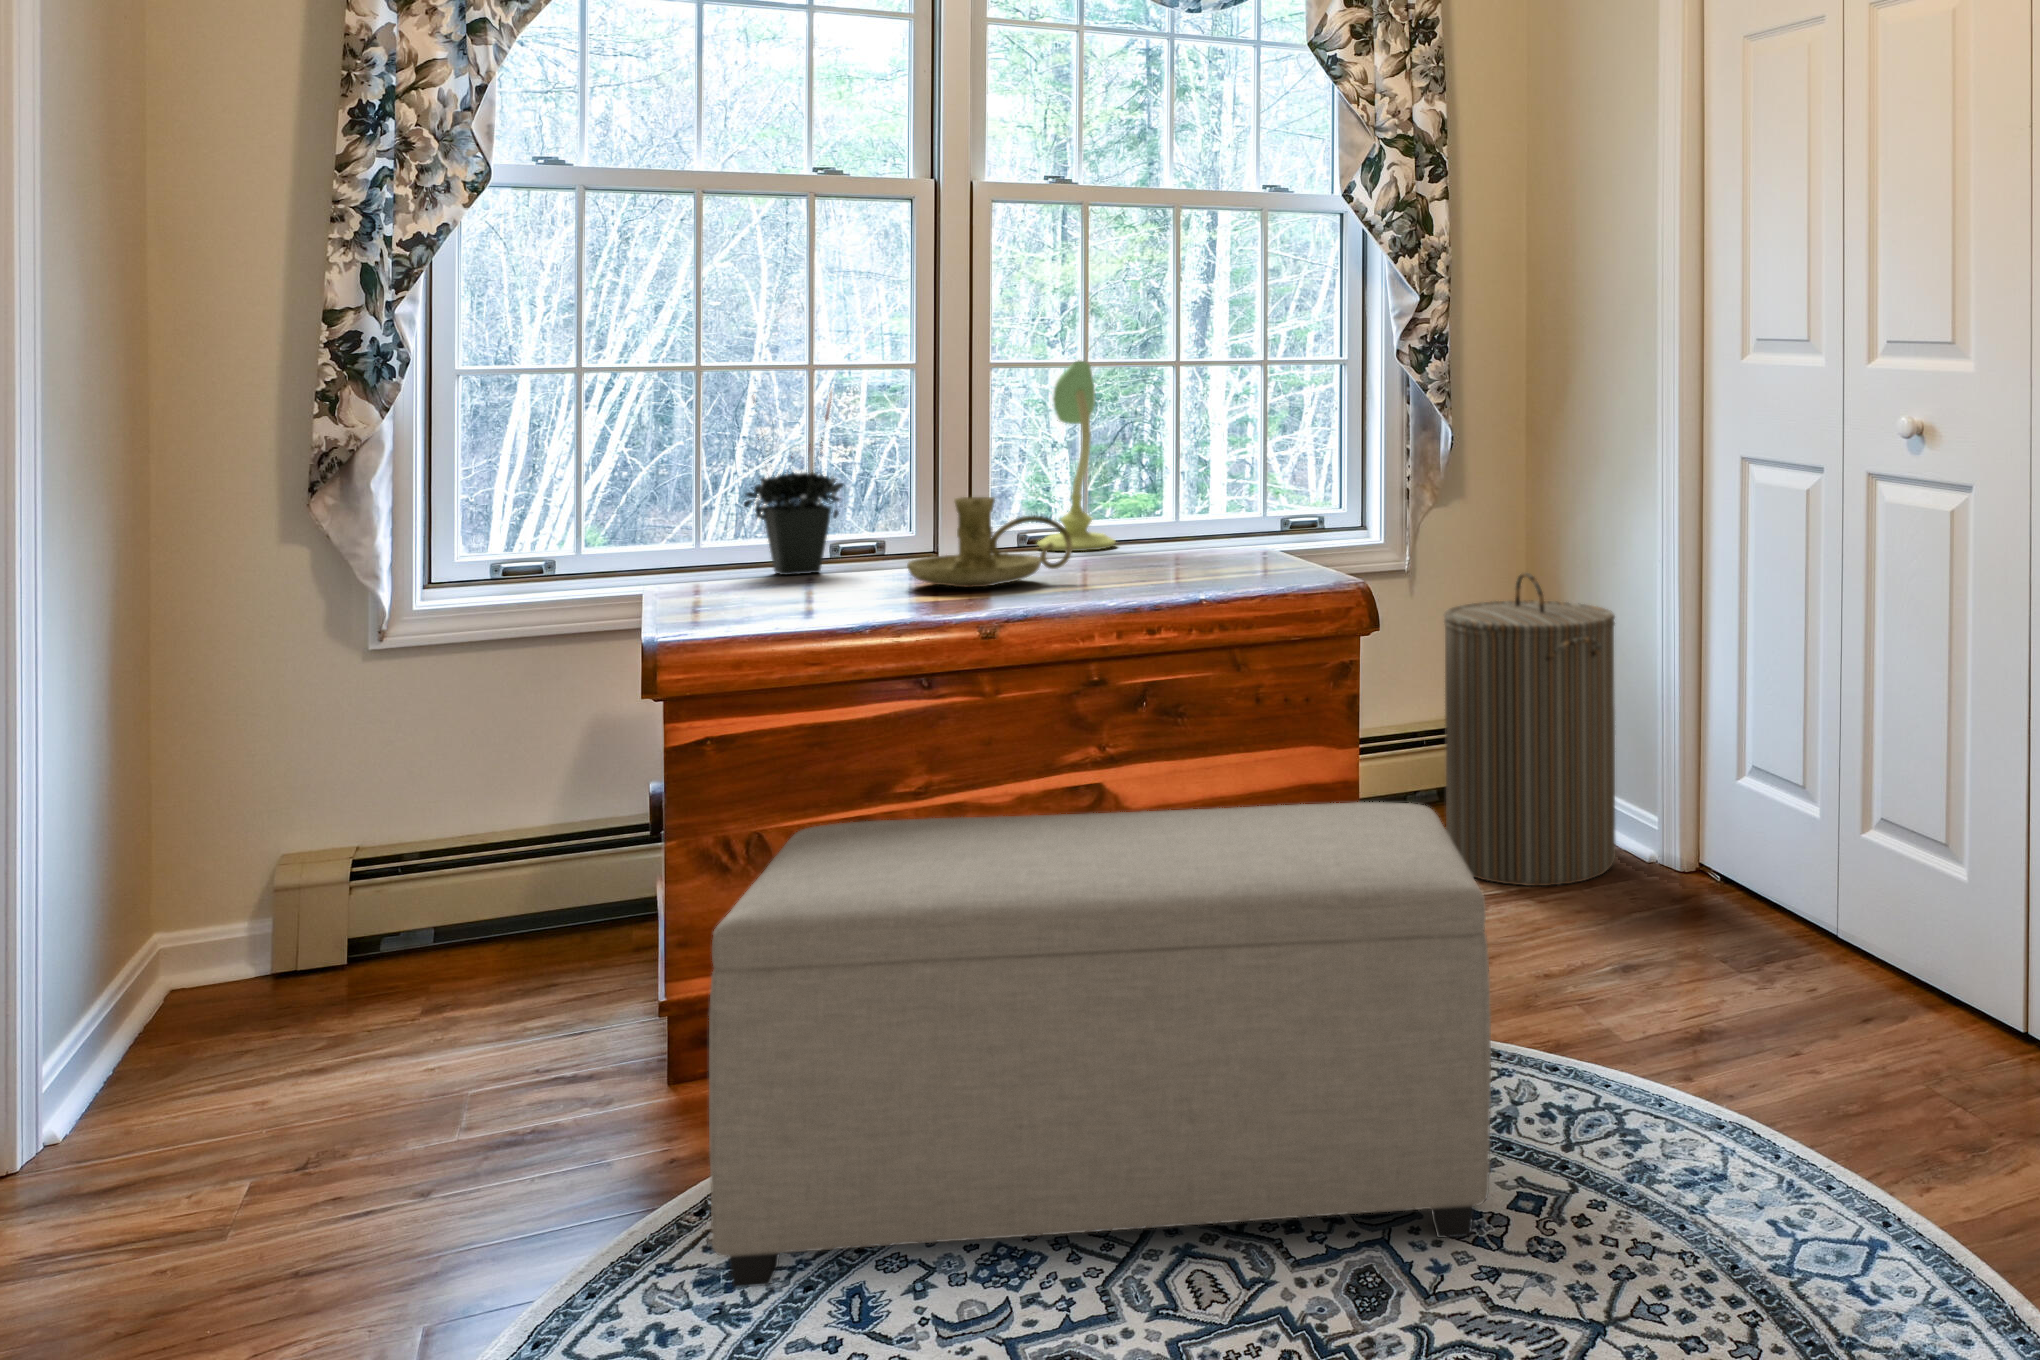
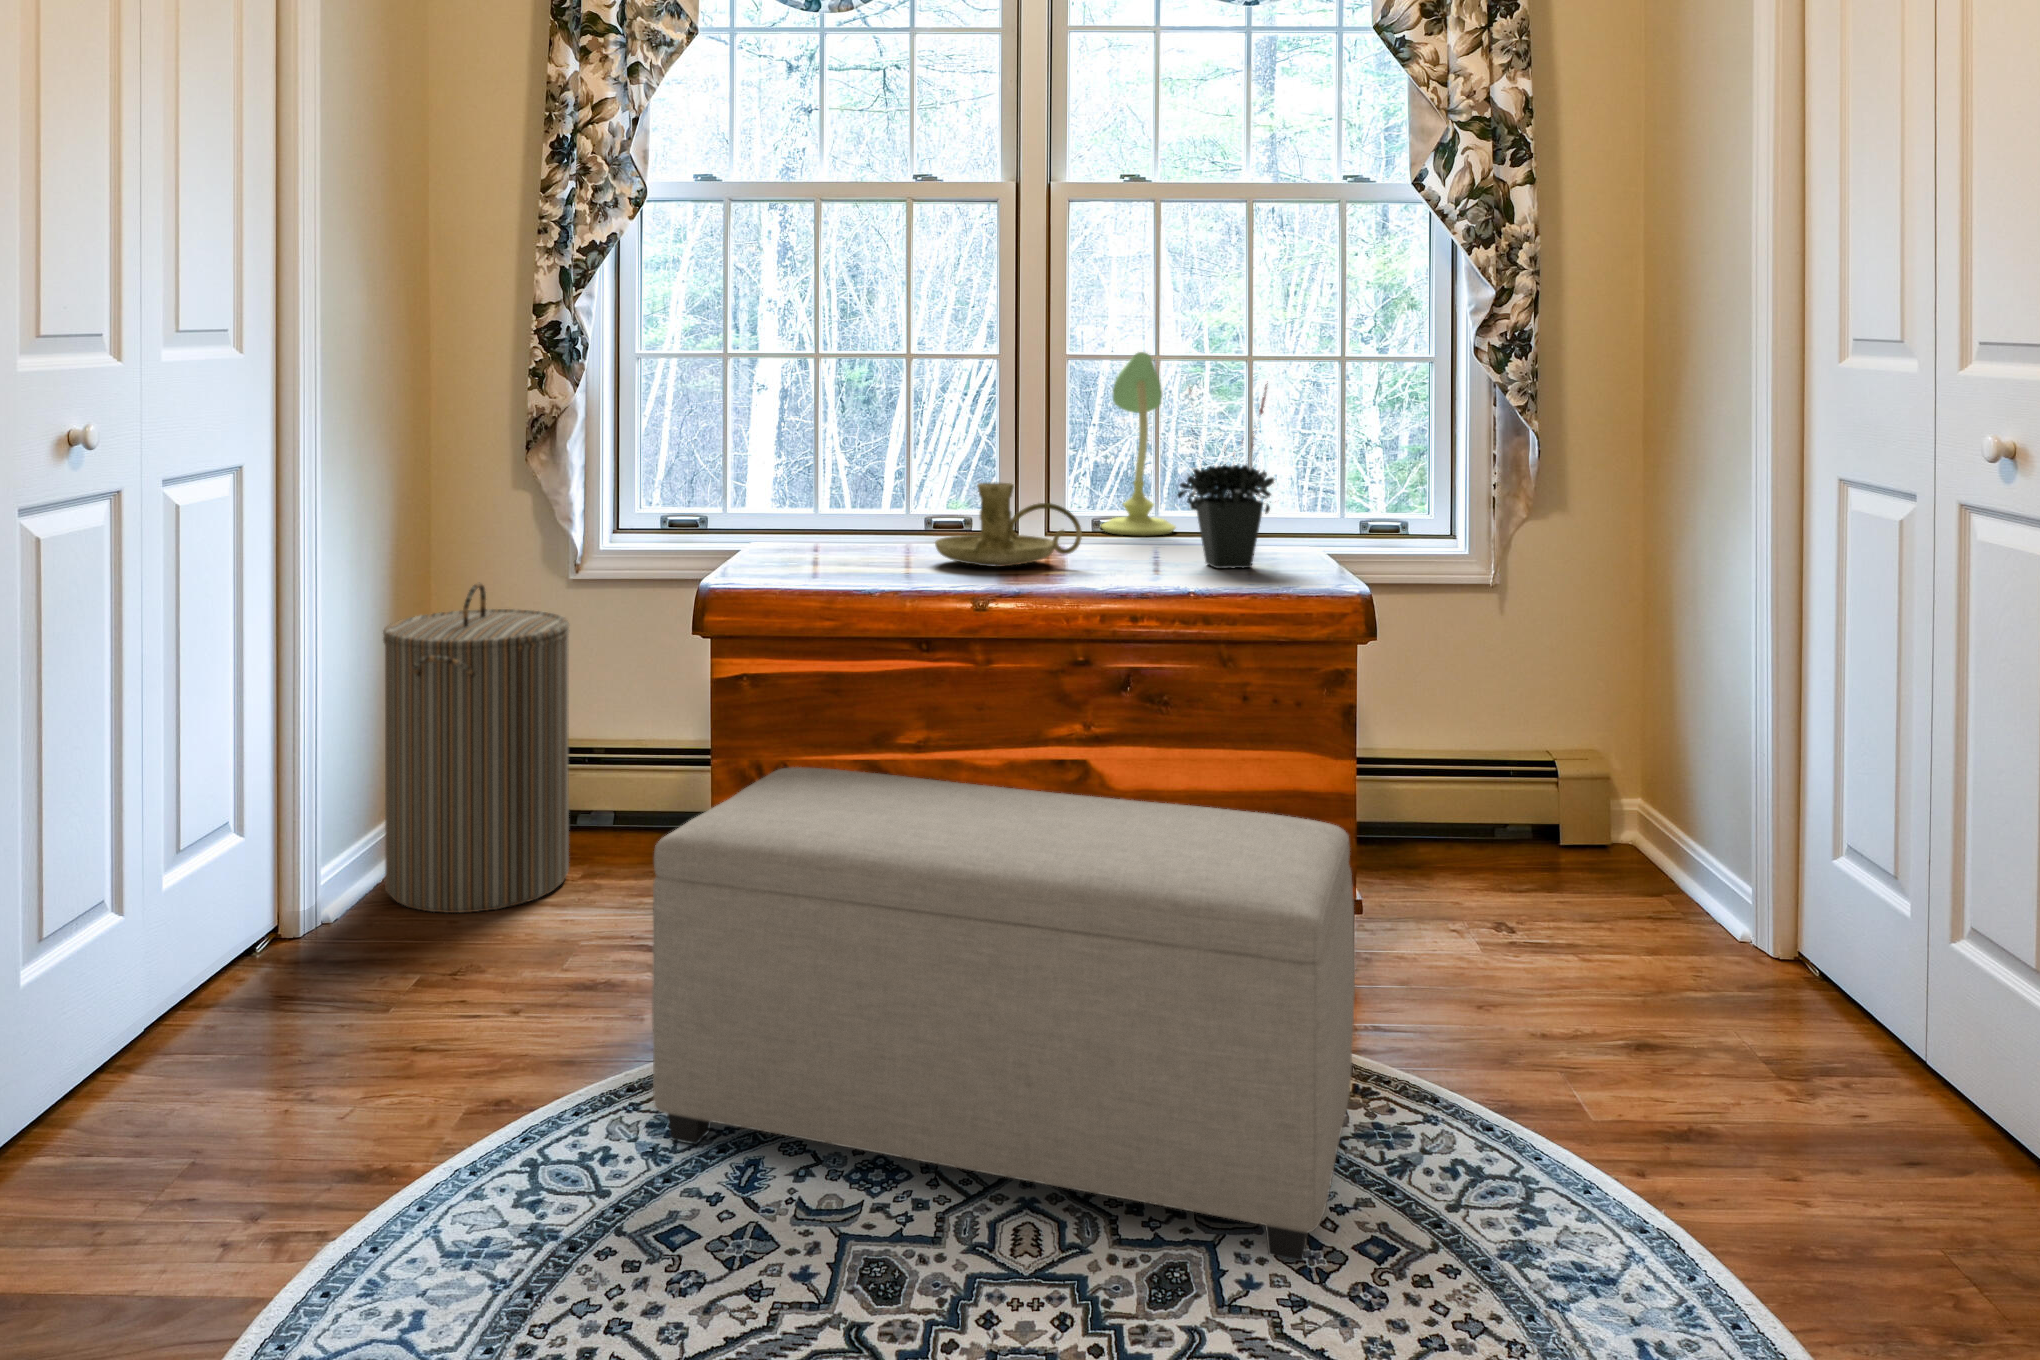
potted plant: present [744,394,843,575] -> present [1177,383,1274,568]
laundry hamper: present [1444,572,1616,886] -> present [383,582,569,913]

